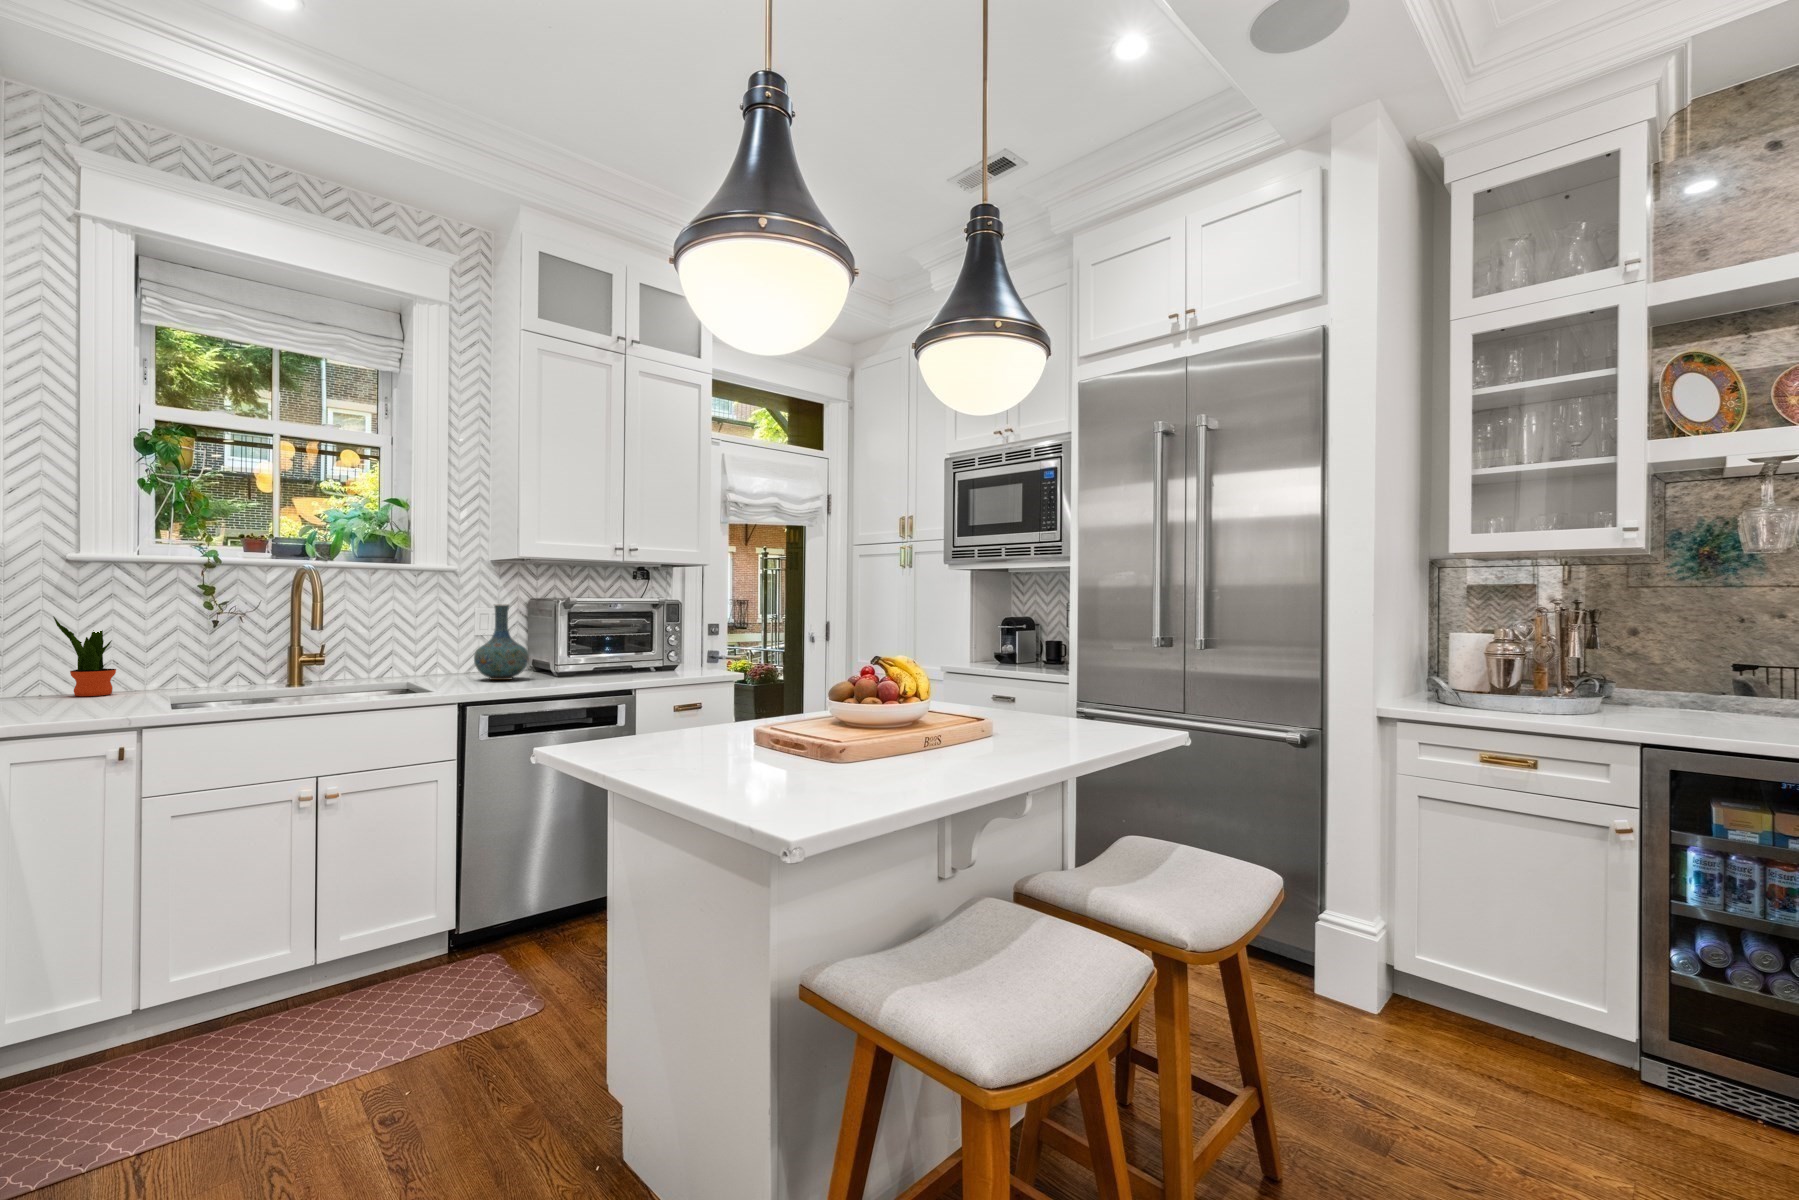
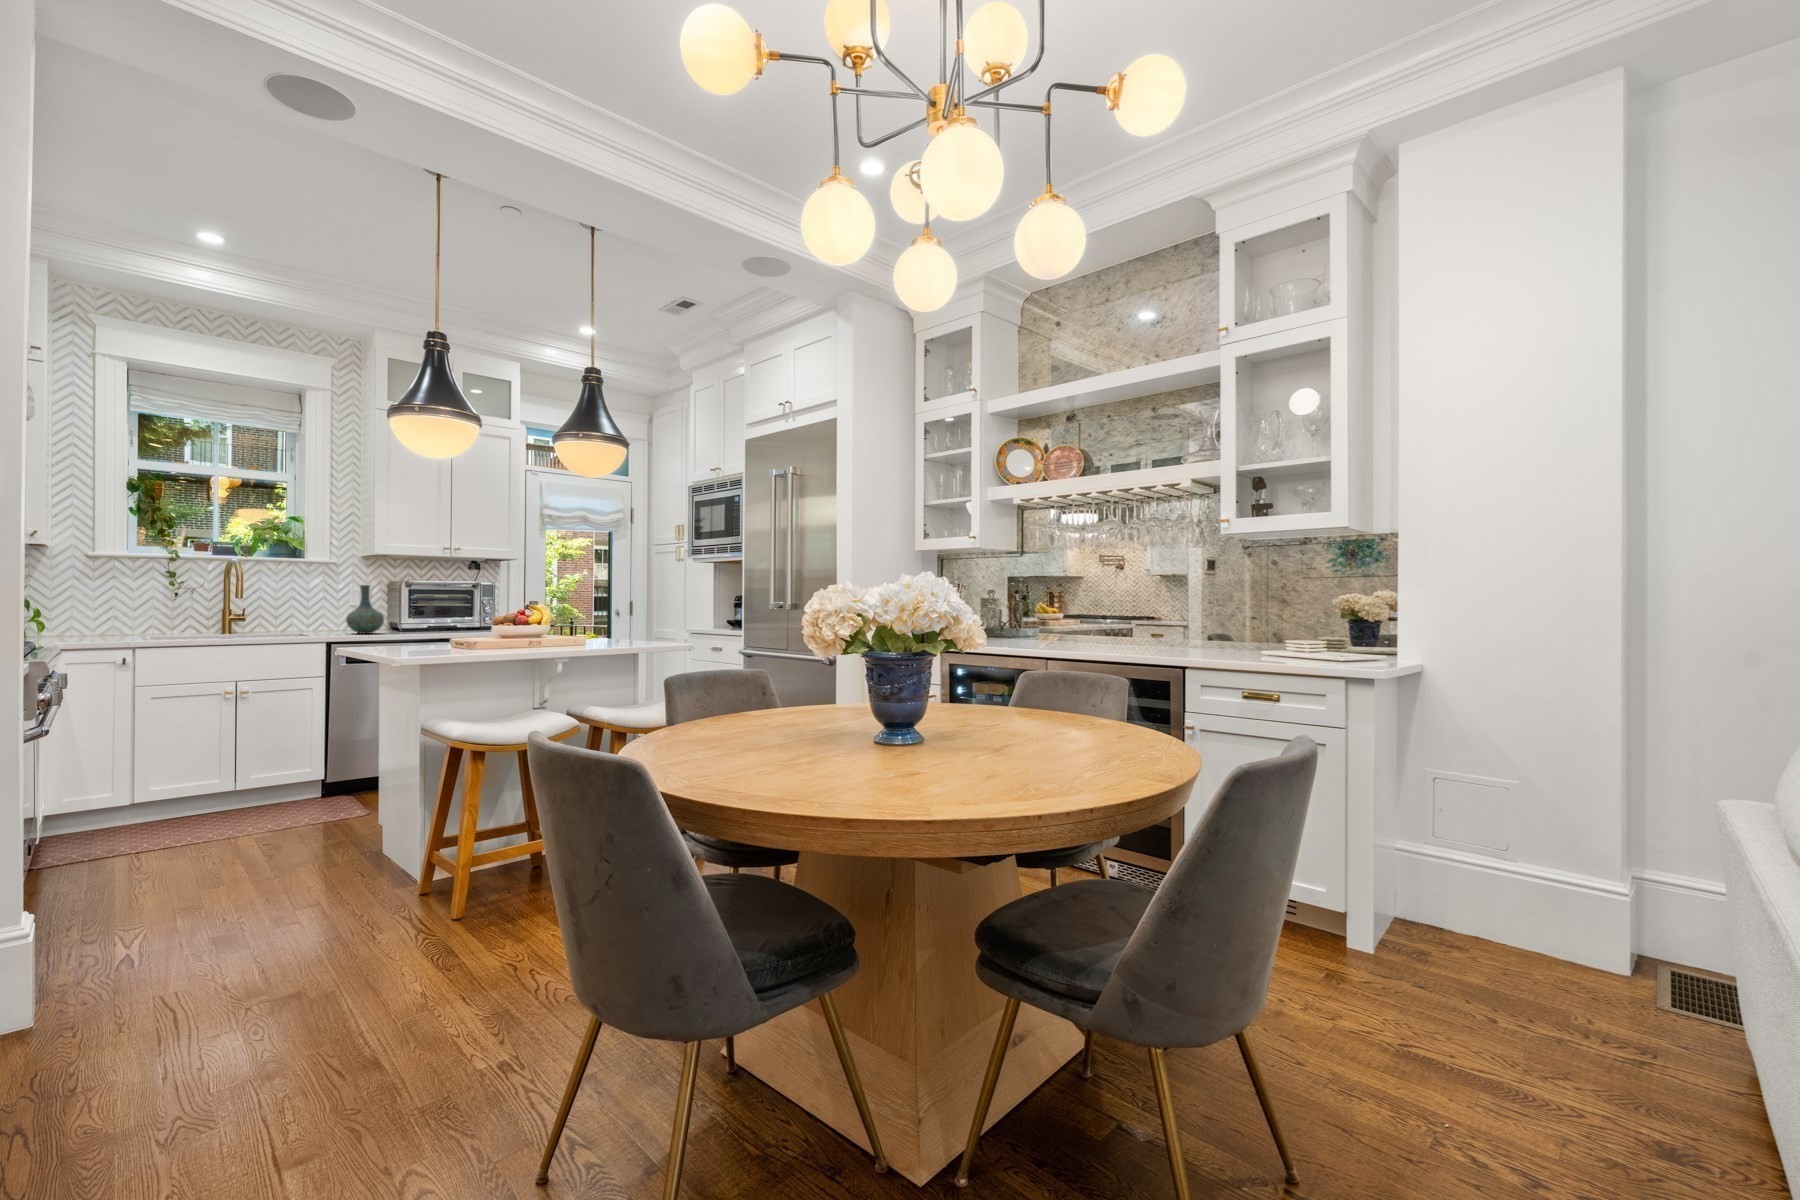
potted plant: present [53,616,116,696] -> none [79,589,116,636]

